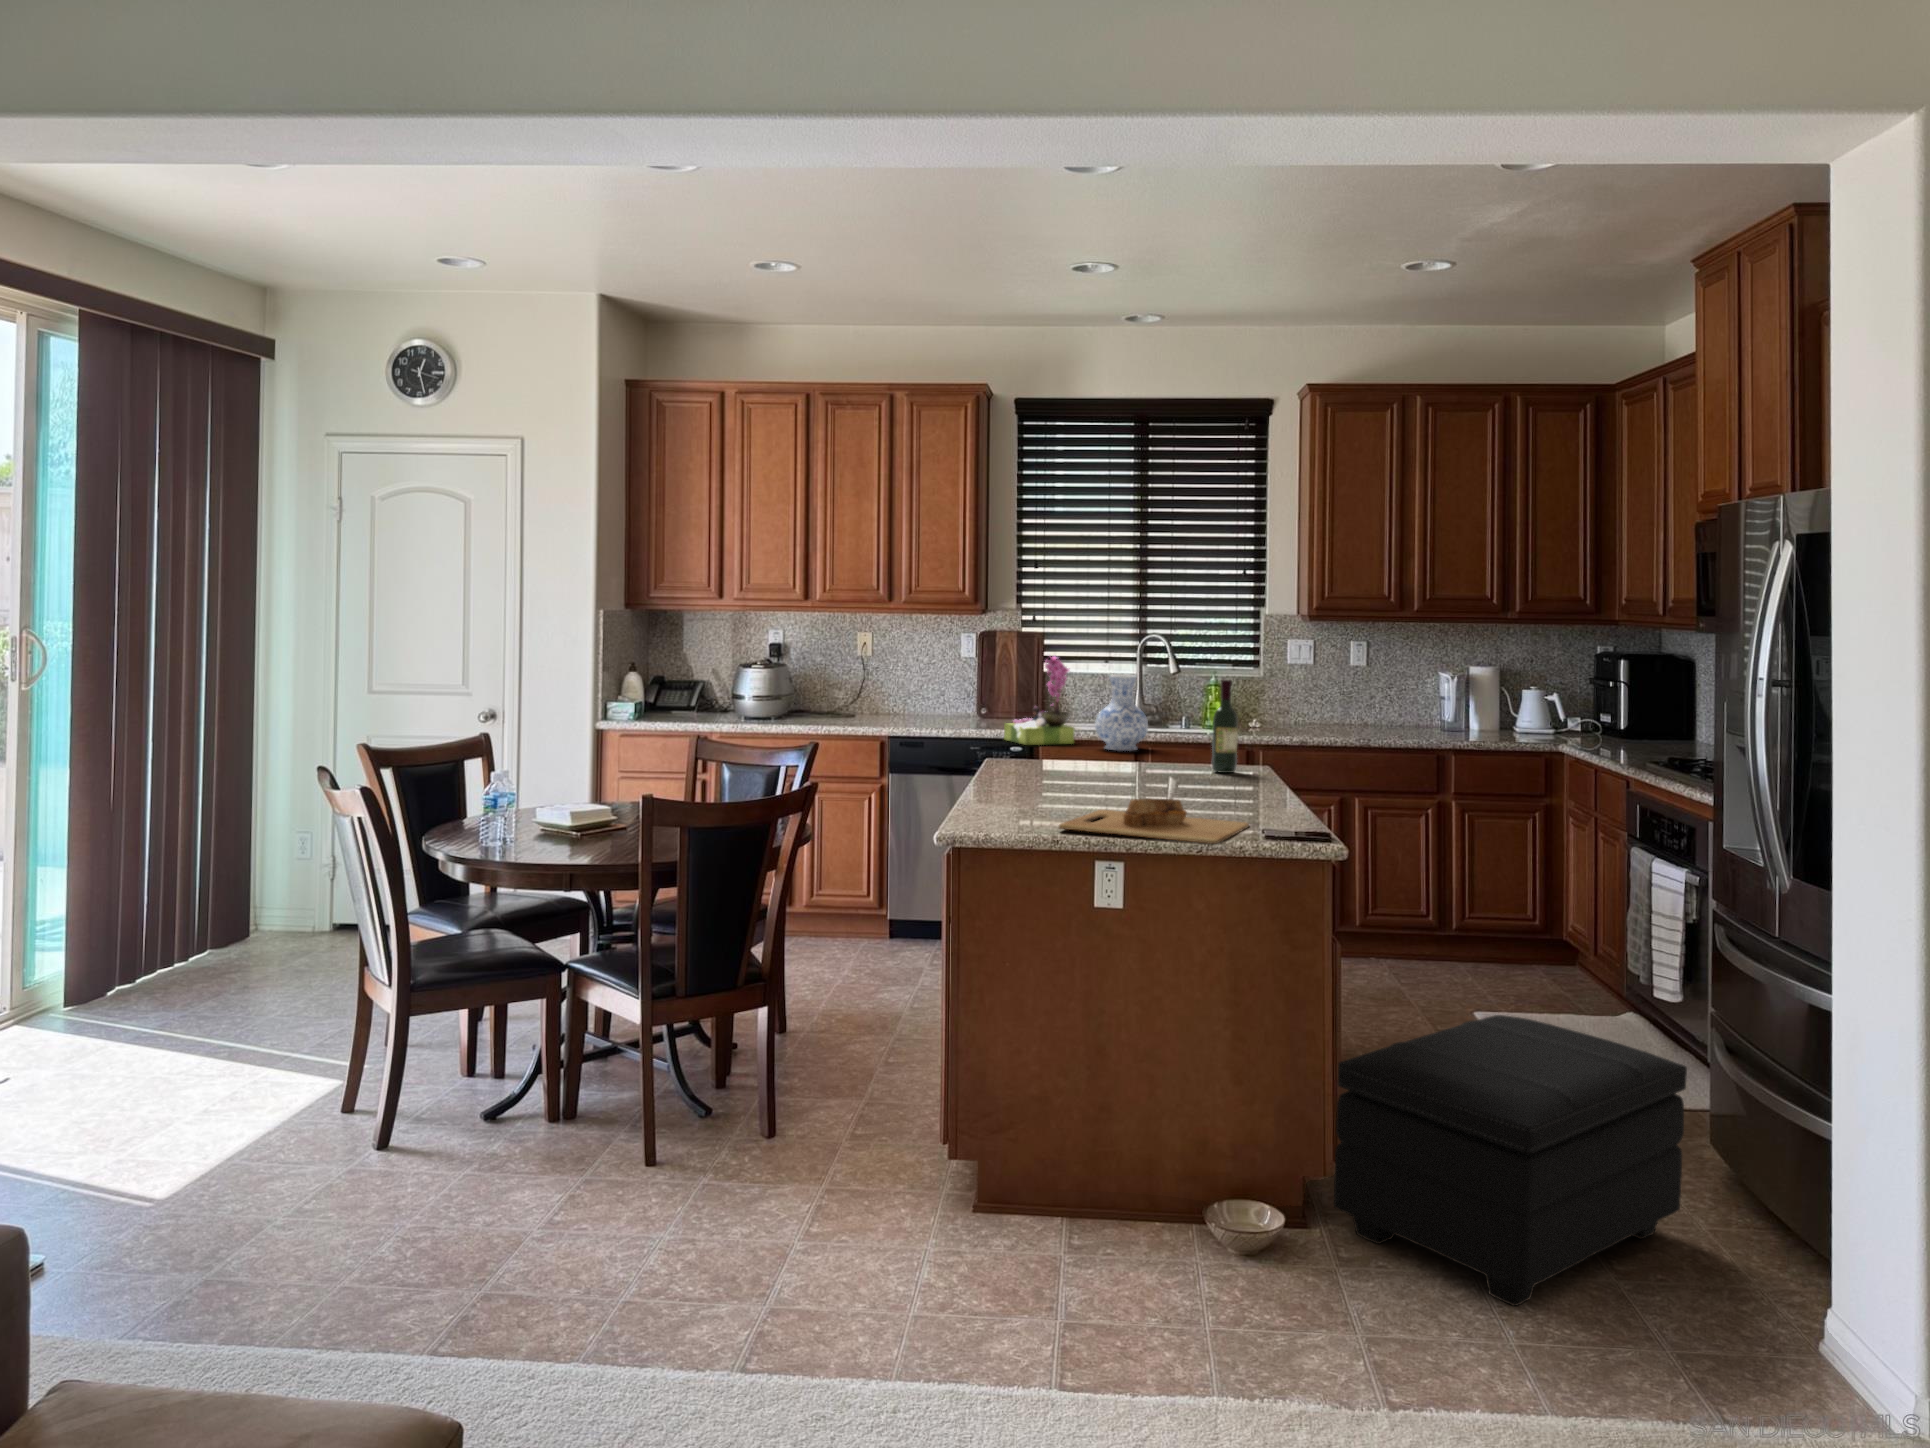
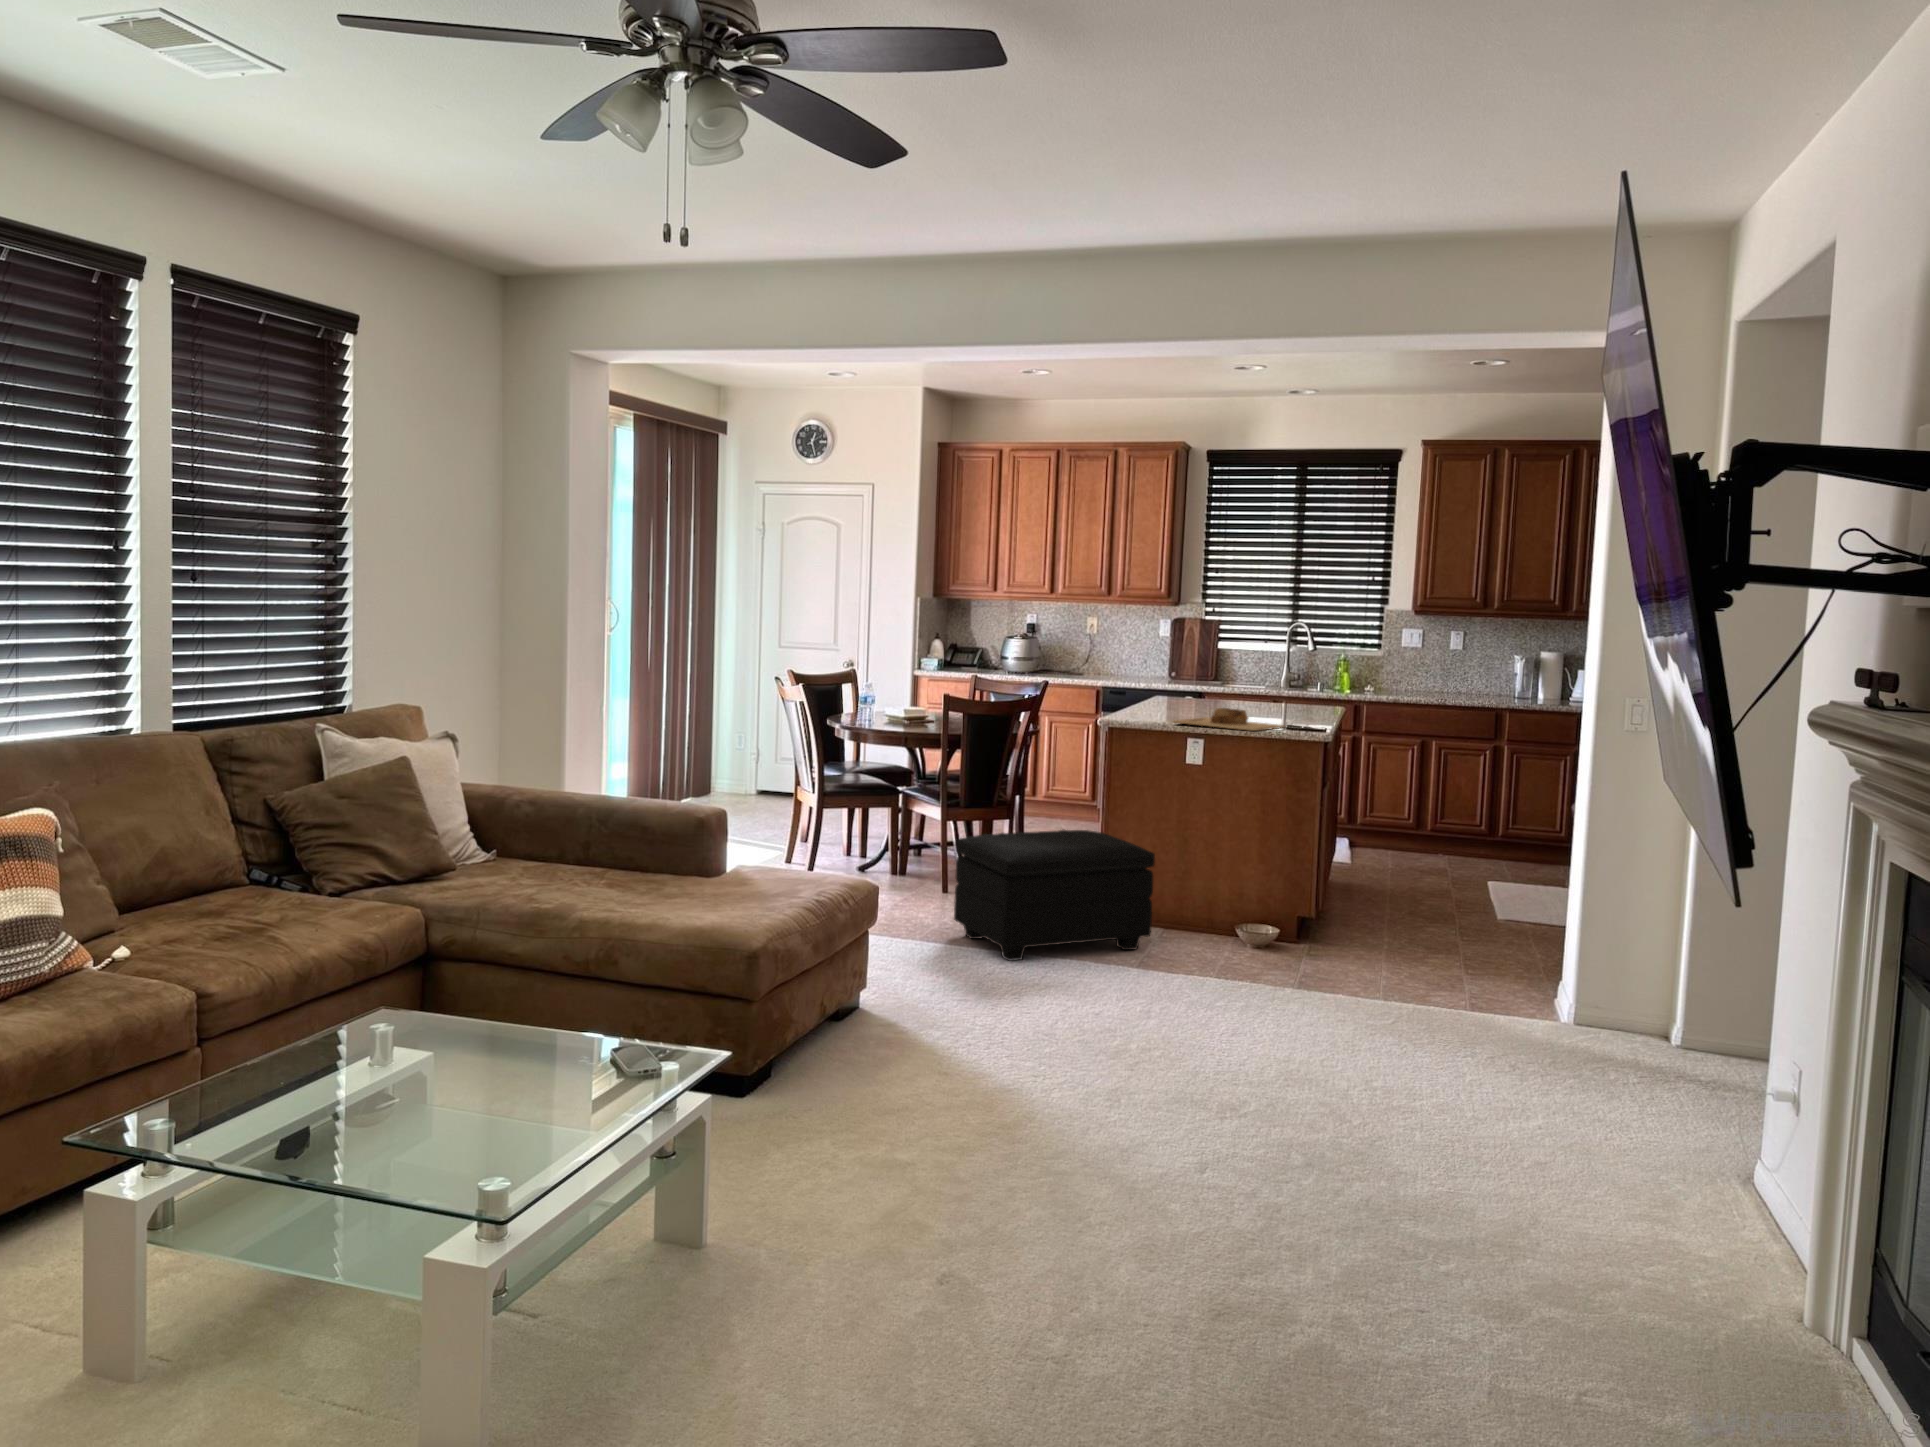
flower arrangement: present [1004,656,1074,745] -> none [1184,633,1232,695]
vase: present [1095,674,1148,751] -> none [1242,647,1278,699]
wine bottle: present [1212,680,1238,773] -> none [1303,649,1320,709]
footstool: present [1334,1015,1687,1306] -> present [954,830,1155,961]

